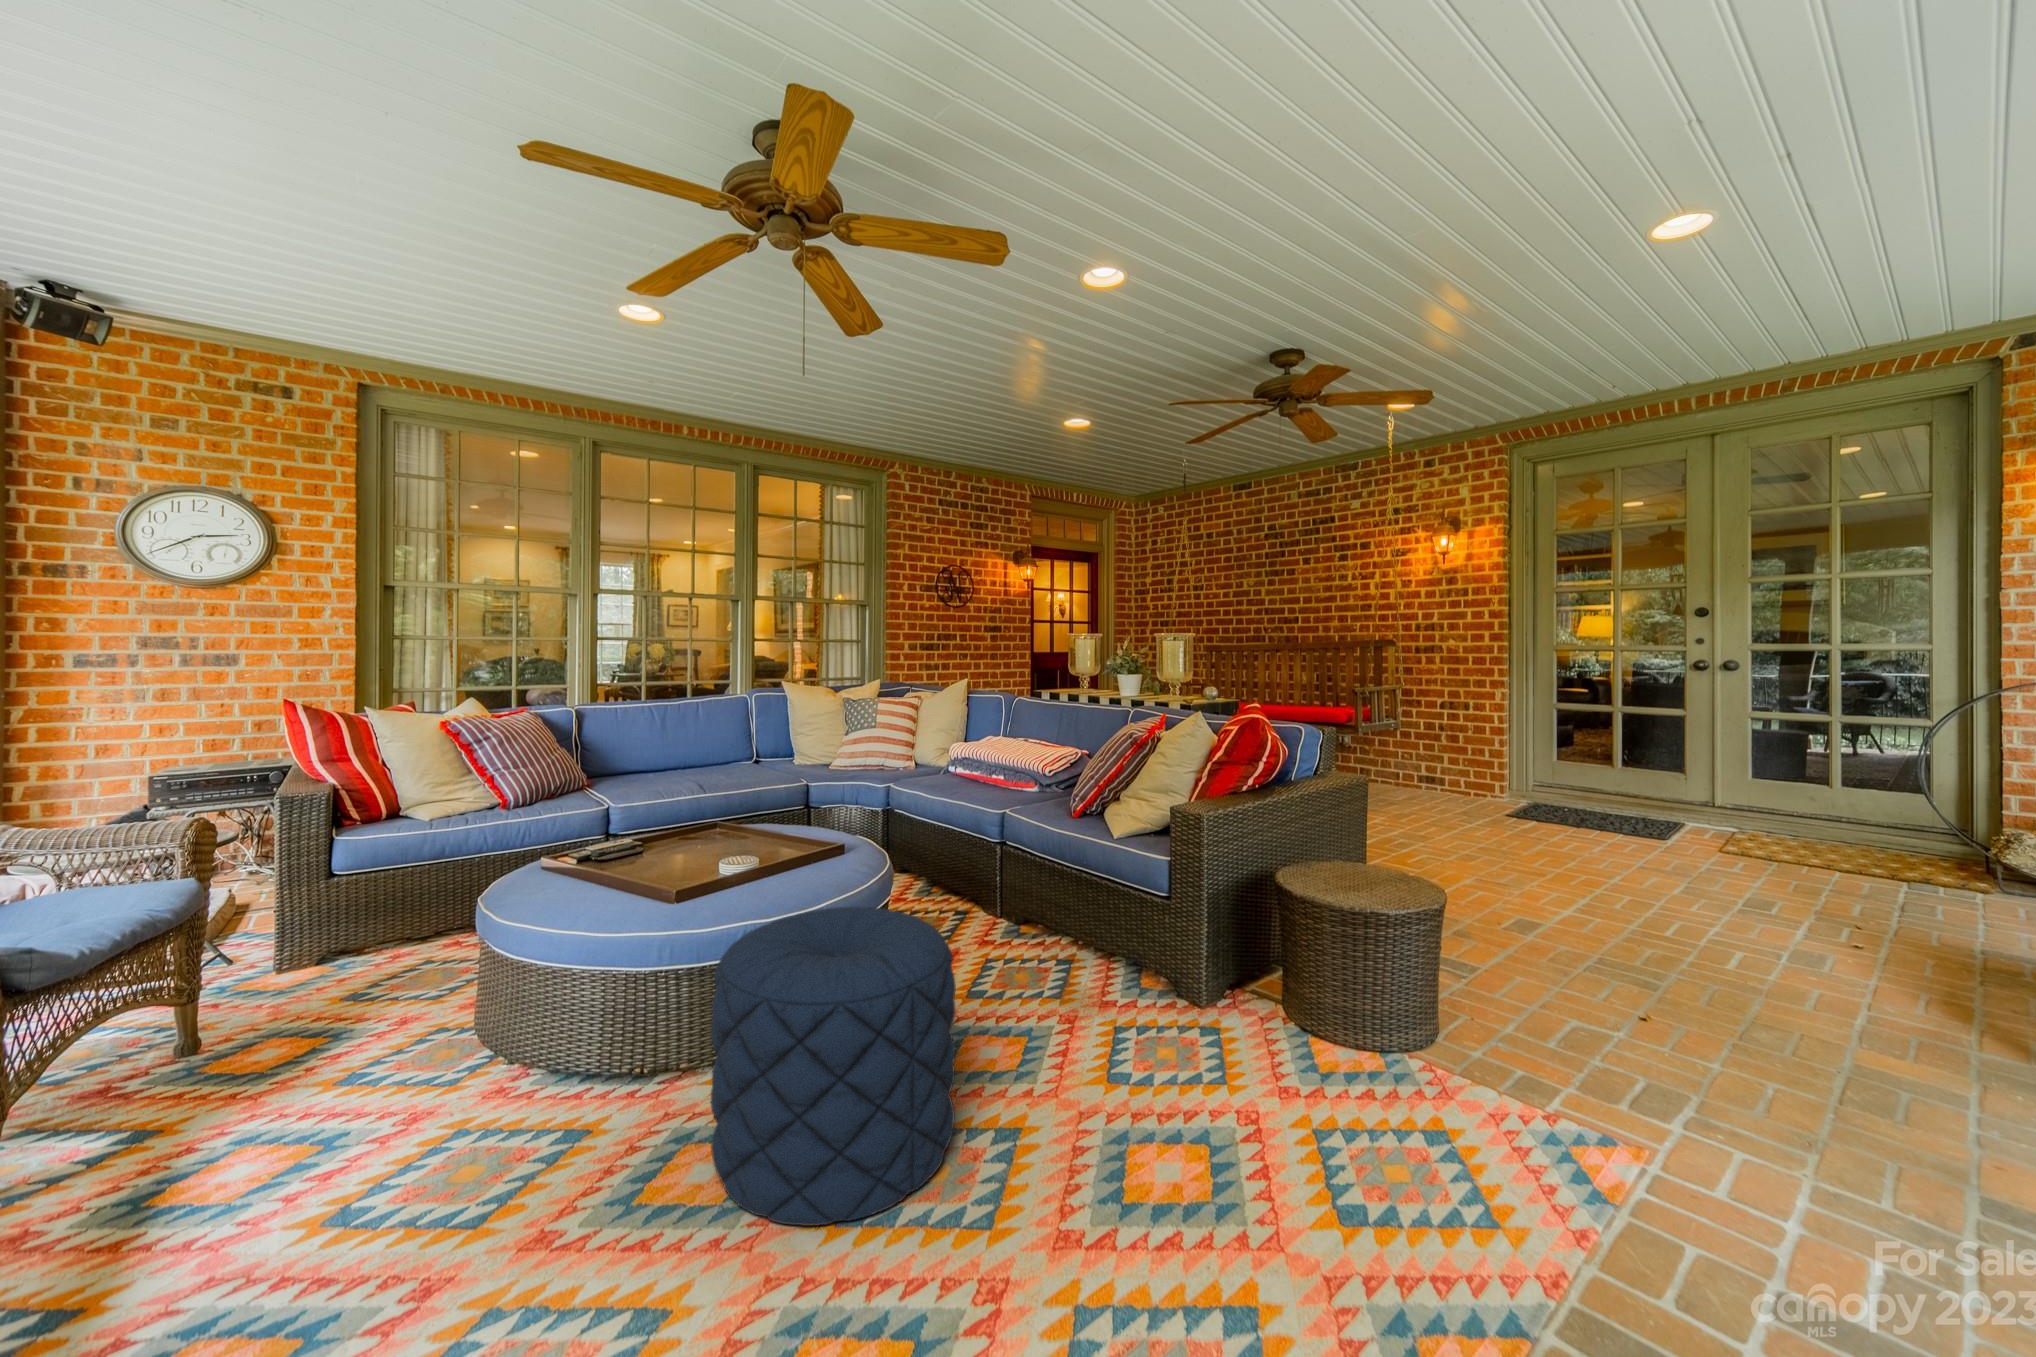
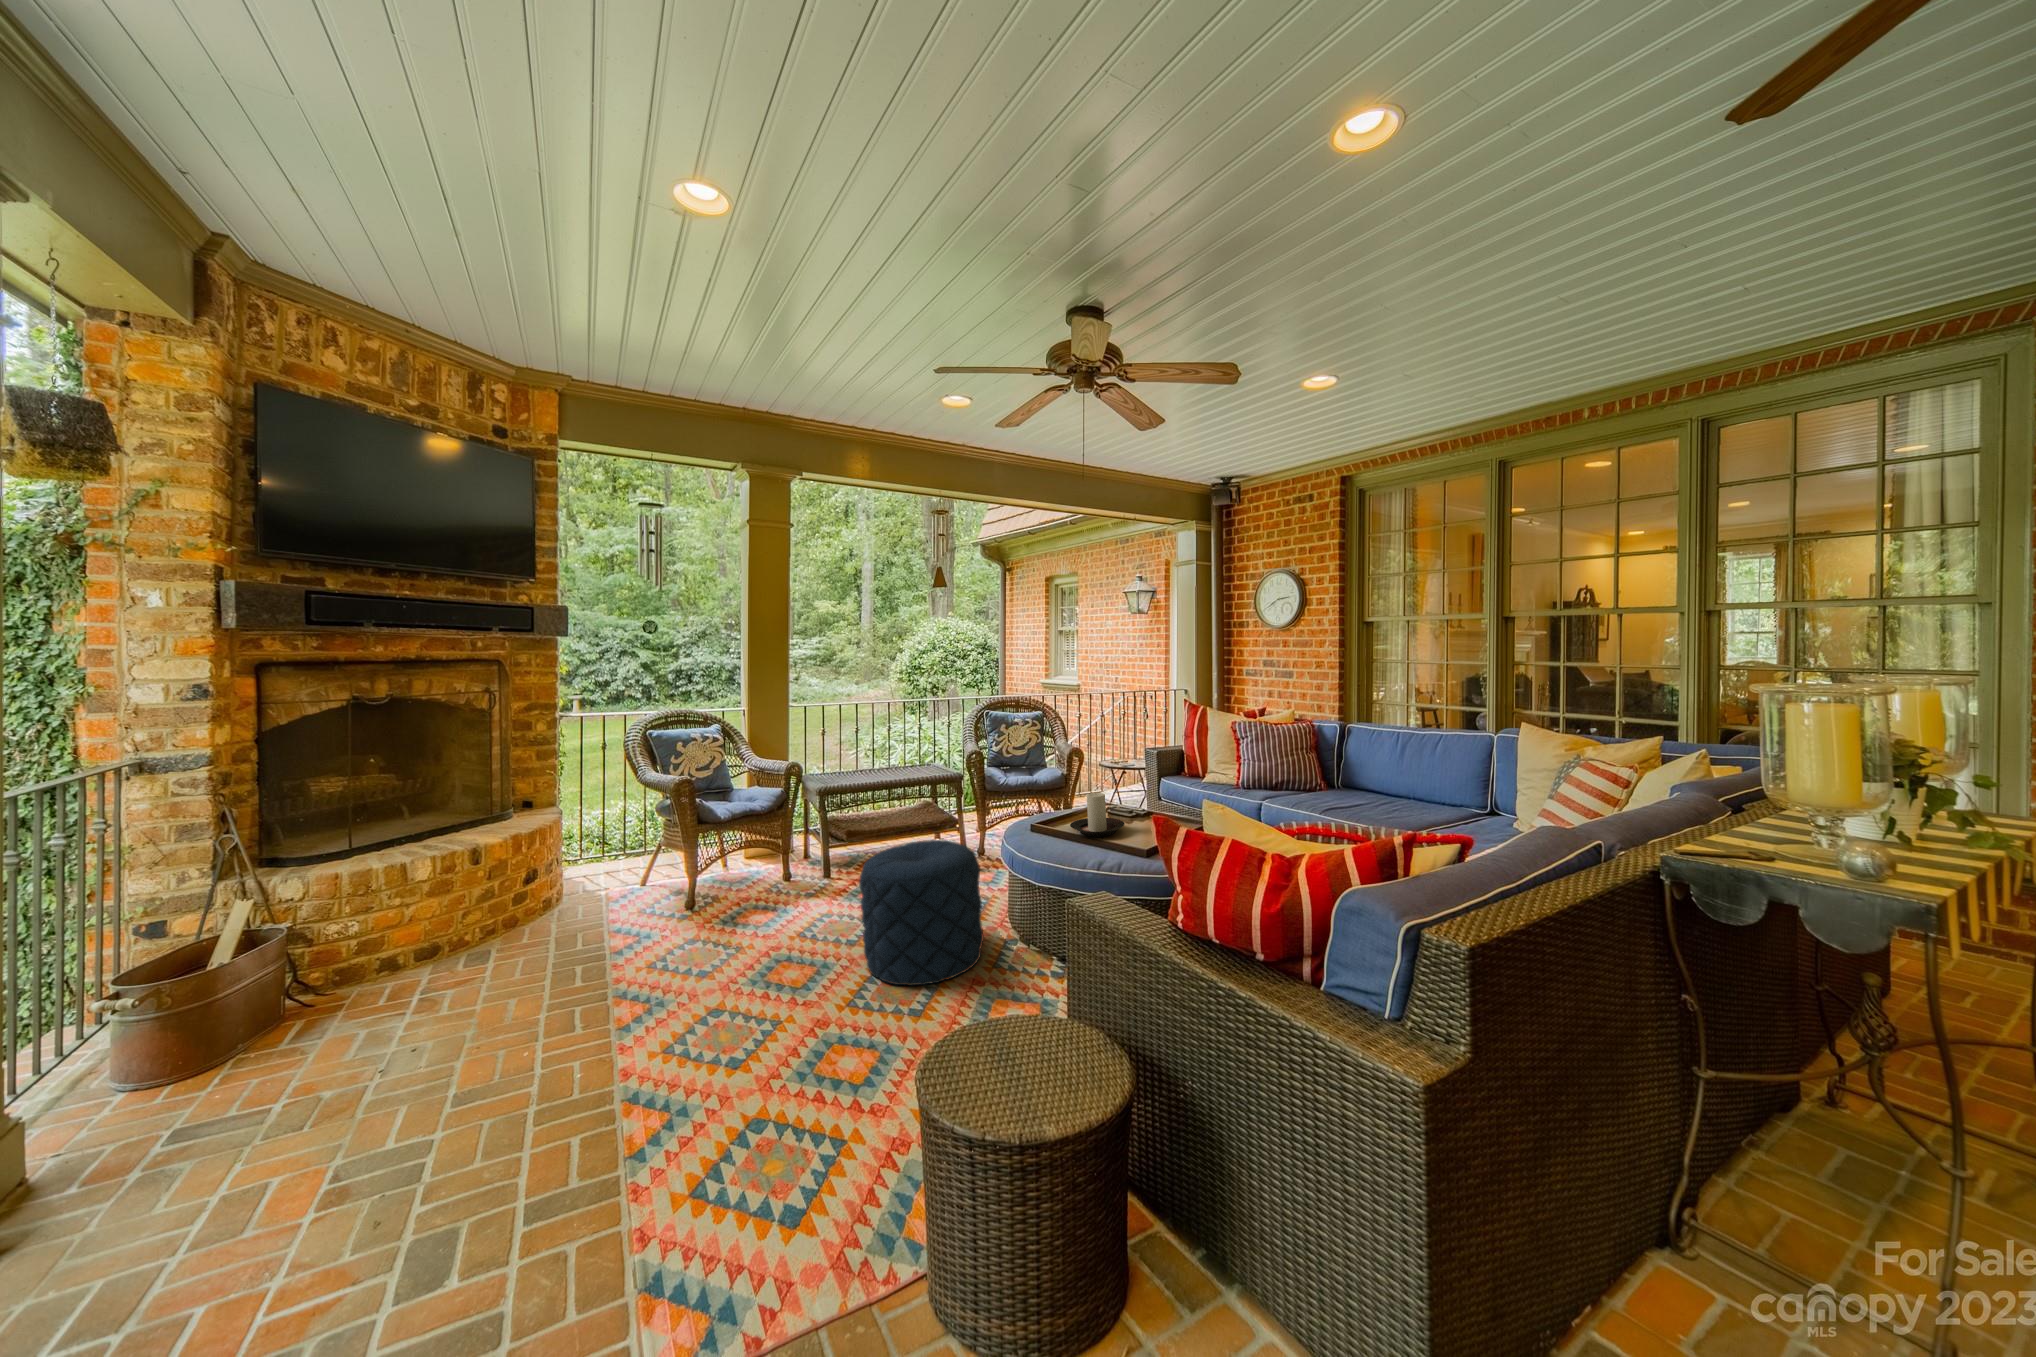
candle holder: none [712,799,800,867] -> present [1070,793,1125,837]

